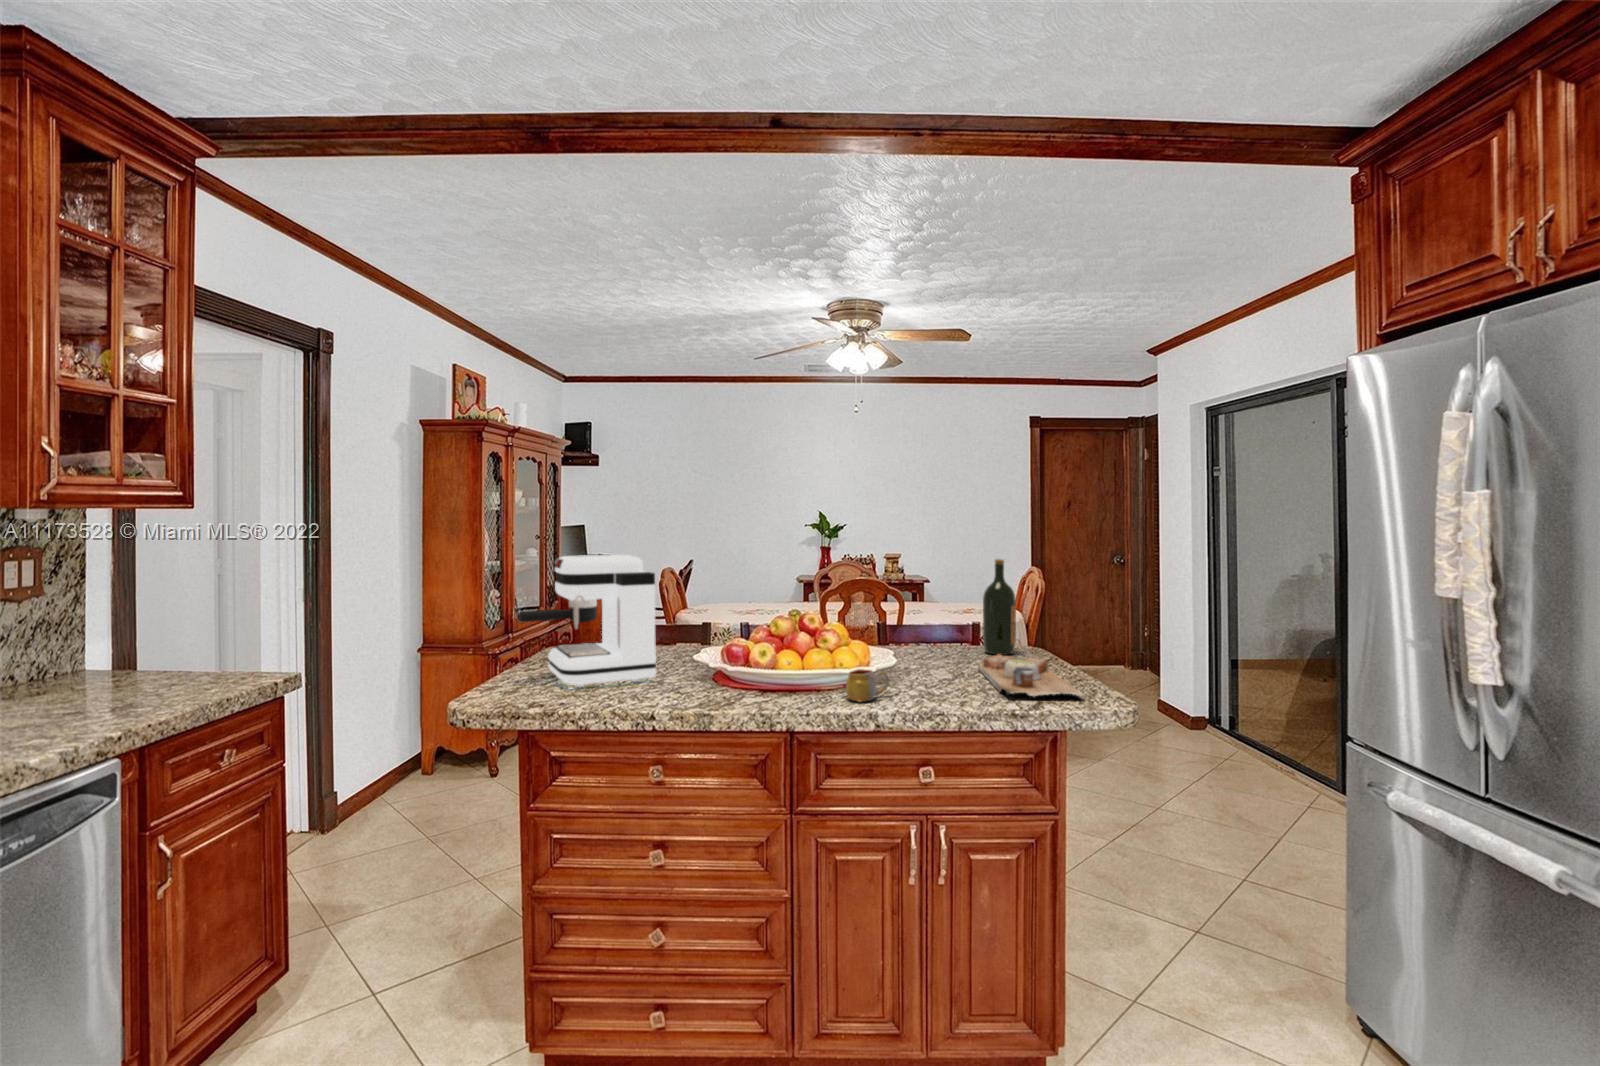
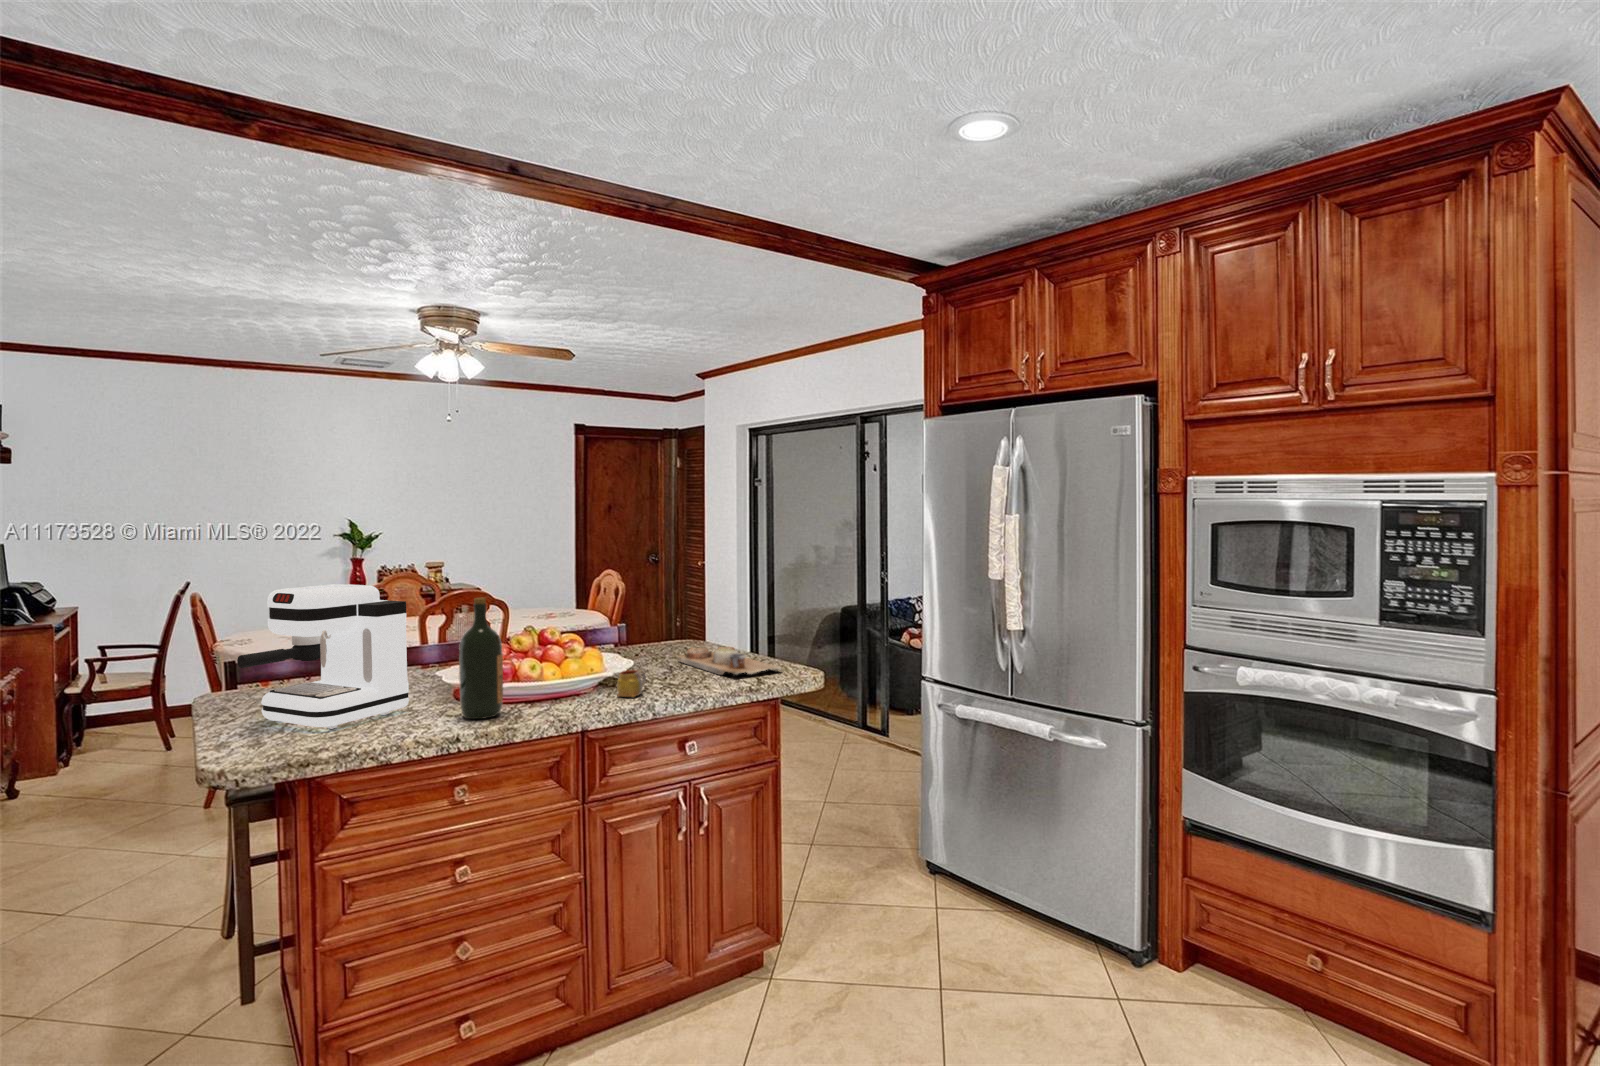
wine bottle: present [983,559,1016,655] -> present [459,598,503,719]

